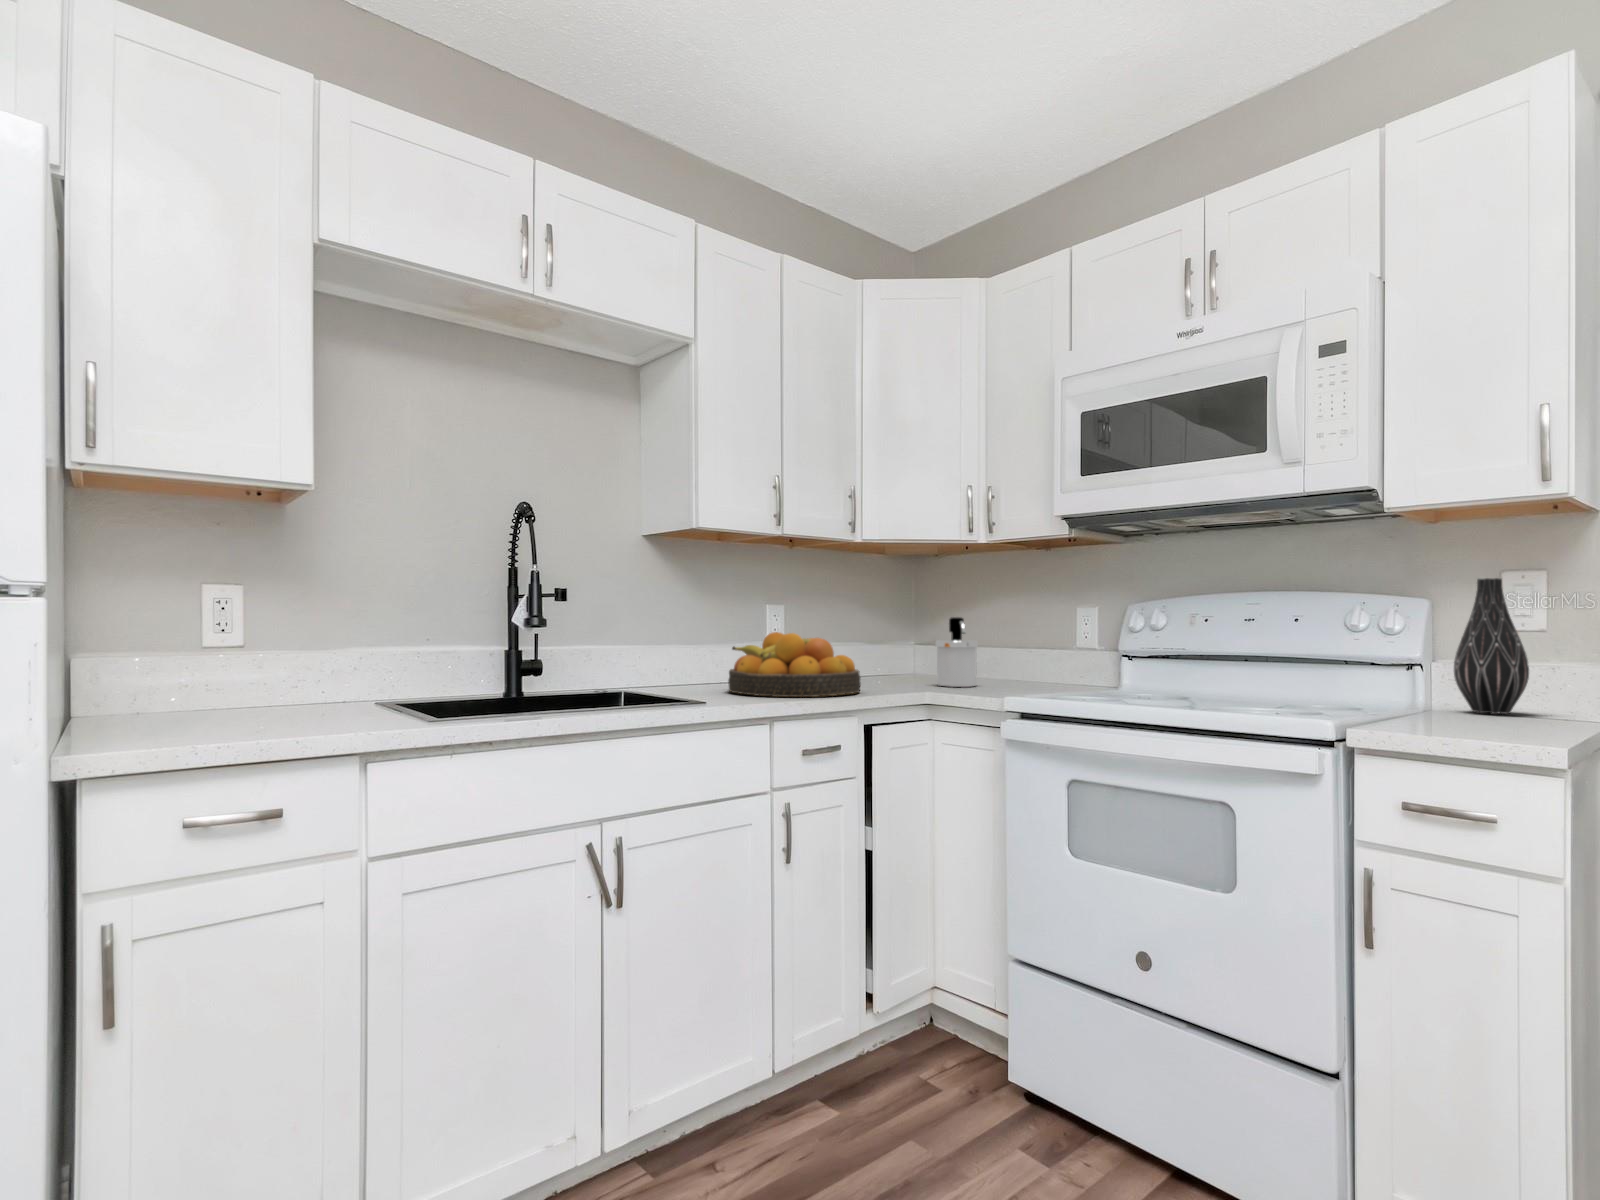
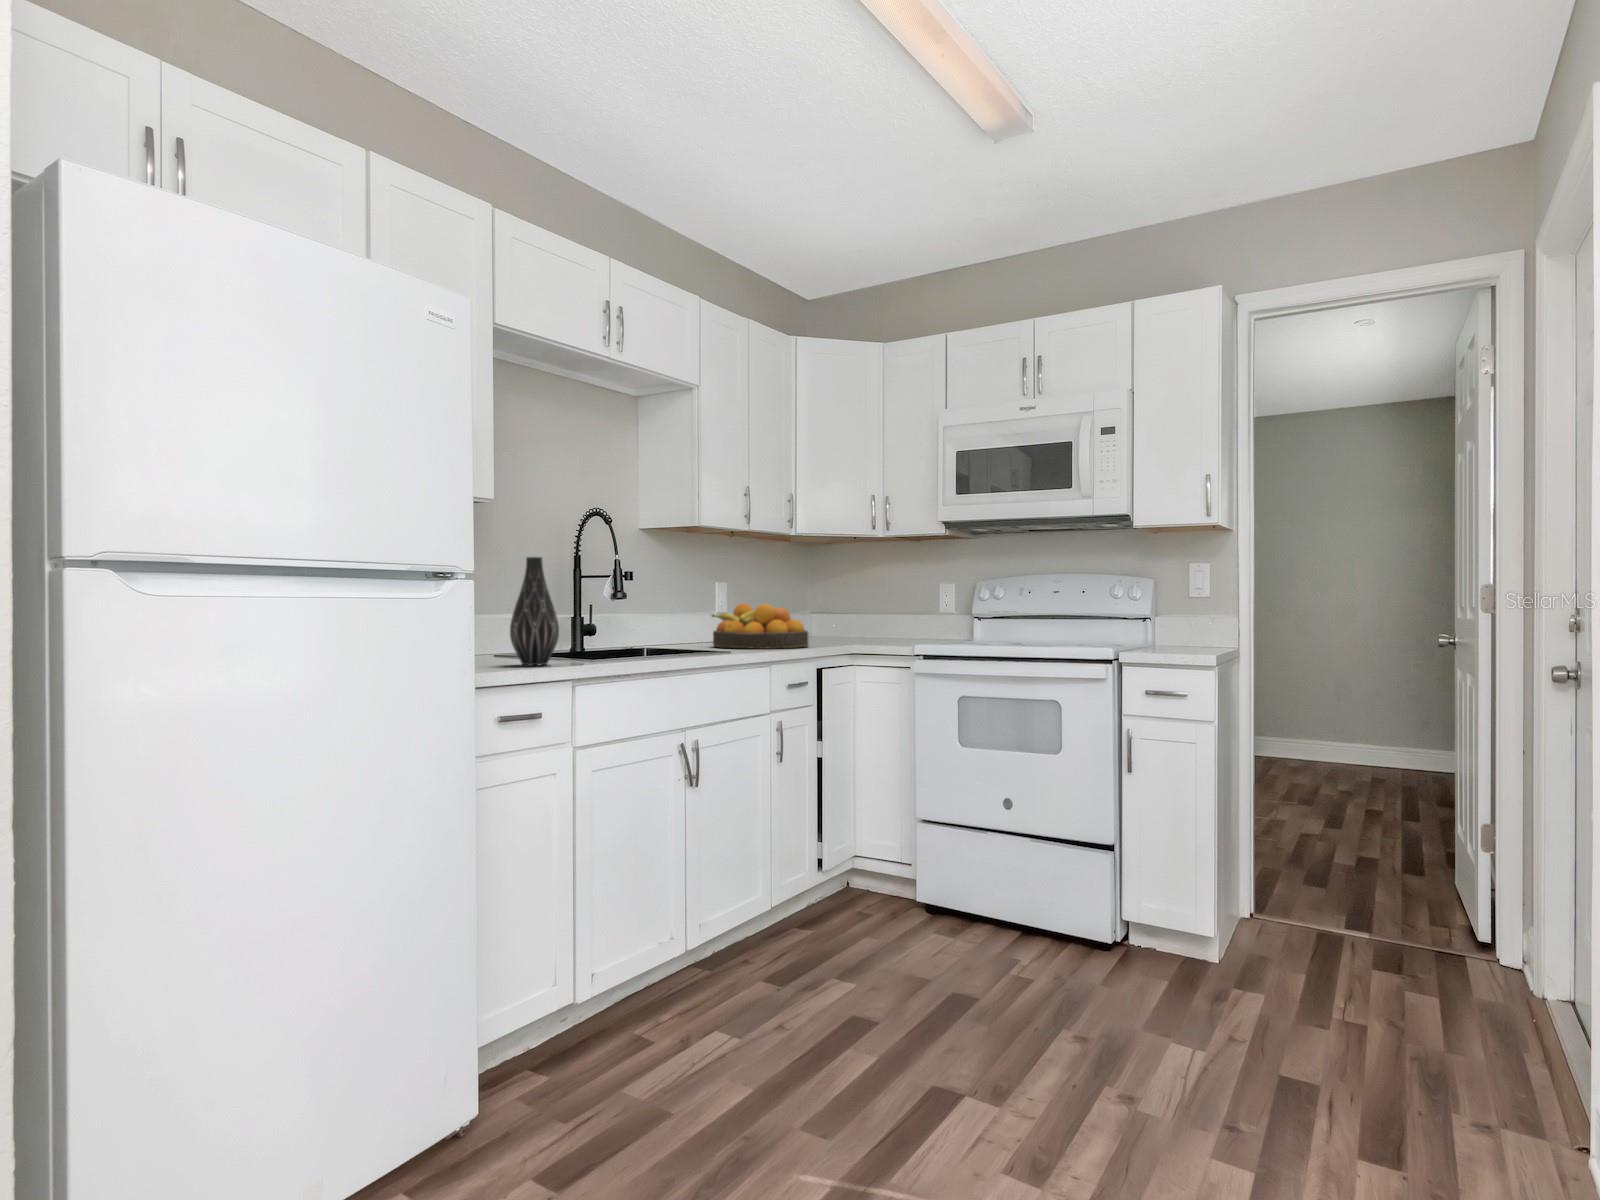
vase: present [1454,578,1529,714] -> present [510,557,559,666]
soap dispenser: present [936,617,978,687] -> none [845,592,875,643]

